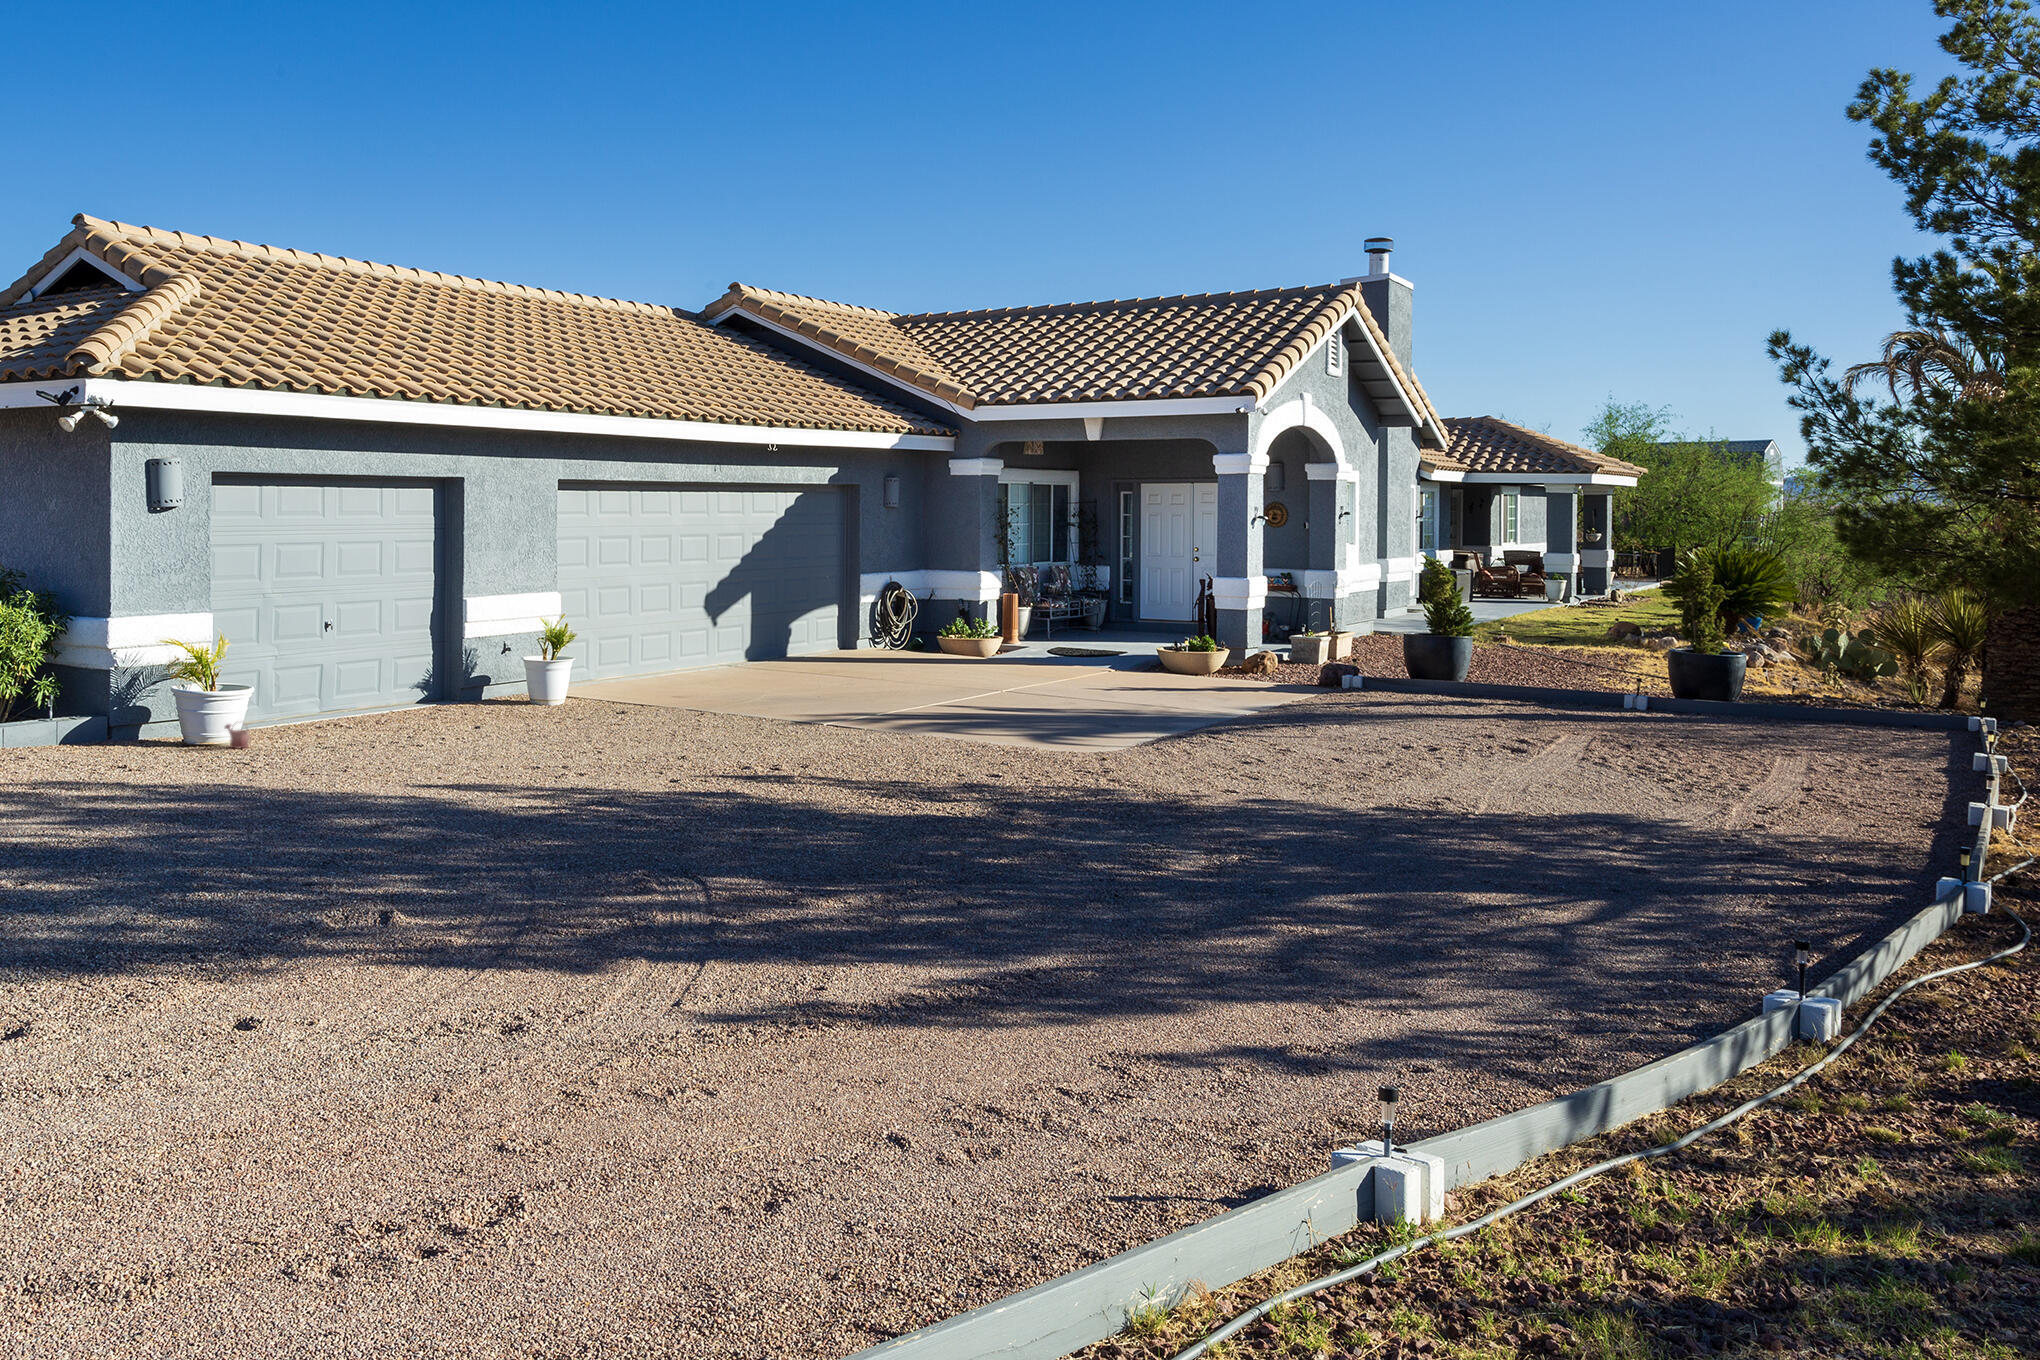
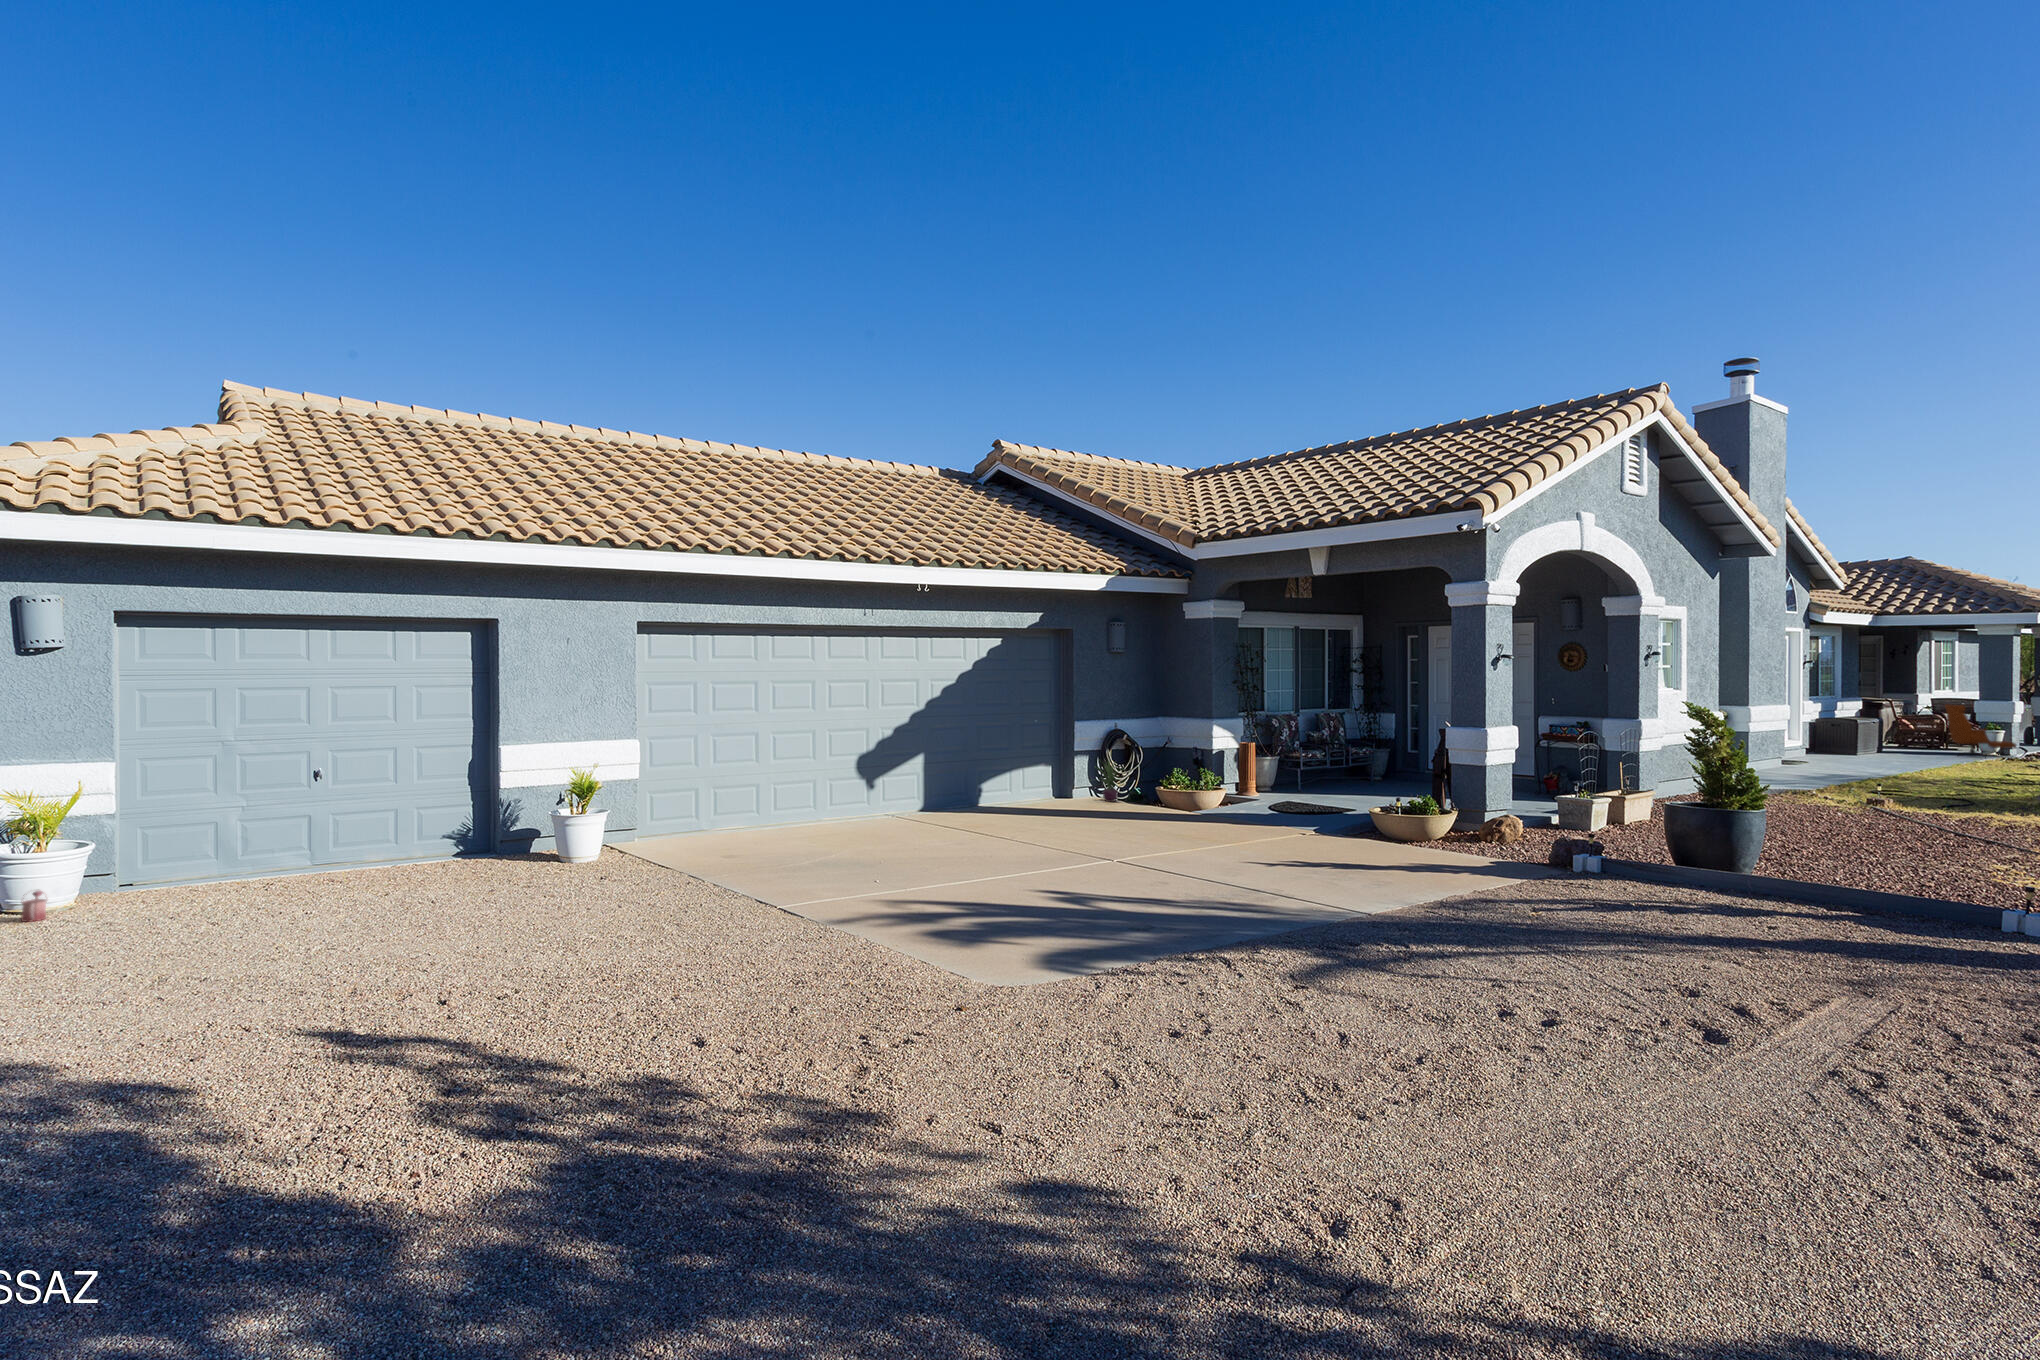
lounge chair: none [1522,557,1573,606] -> present [1945,704,2016,757]
decorative plant: none [878,610,915,650] -> present [1103,760,1118,802]

